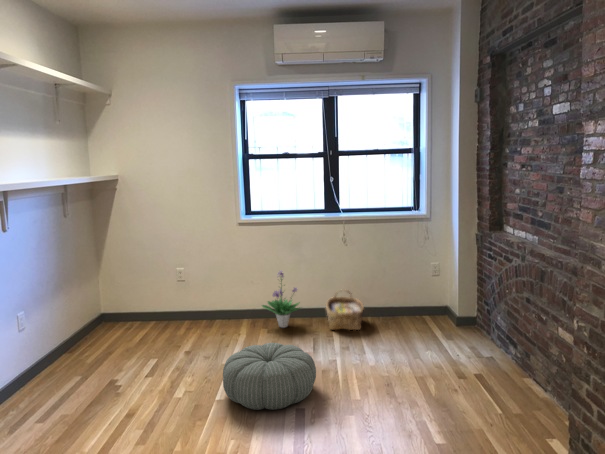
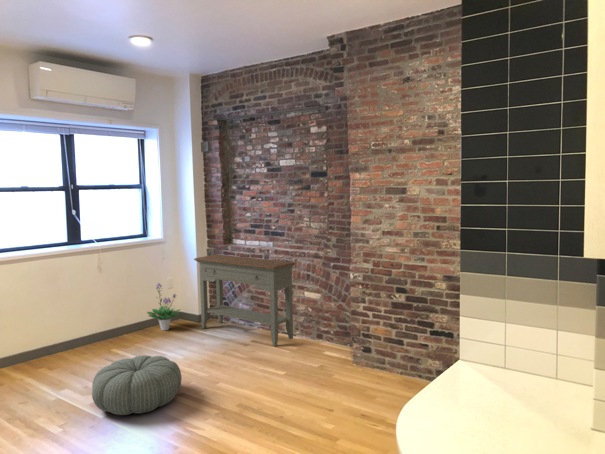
console table: none [441,243,547,395] -> present [194,254,295,346]
potted plant: present [262,271,300,327] -> present [147,283,180,330]
woven basket: present [326,290,364,330] -> none [93,314,136,351]

